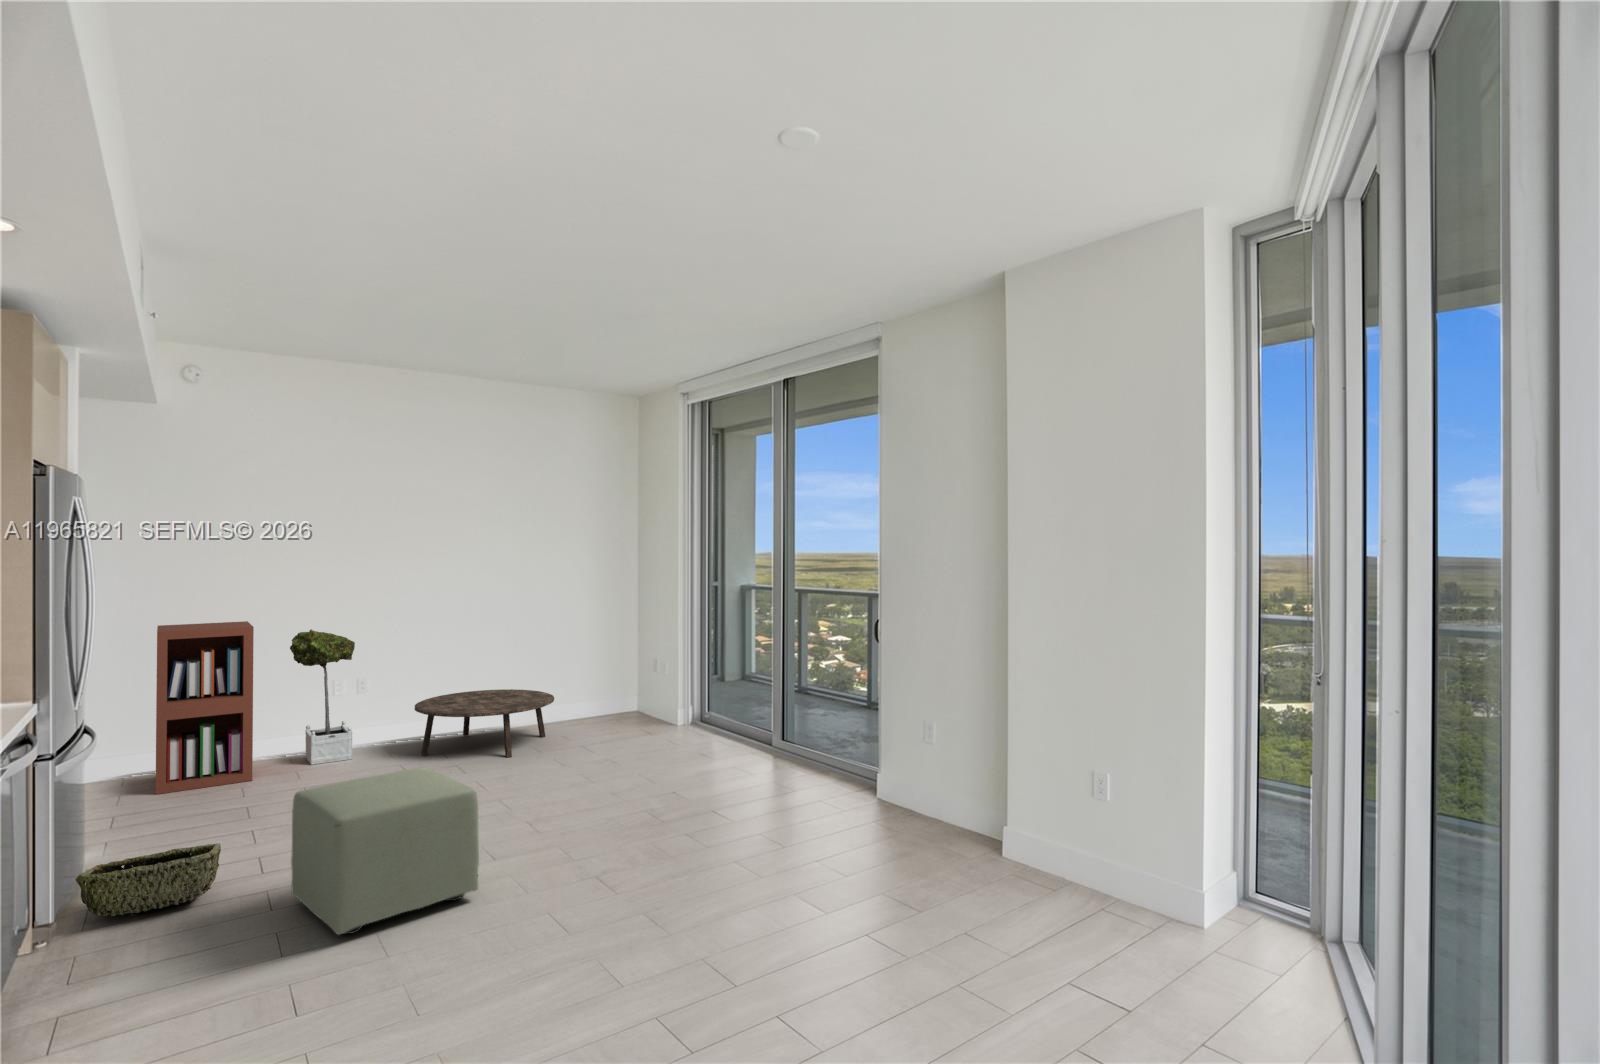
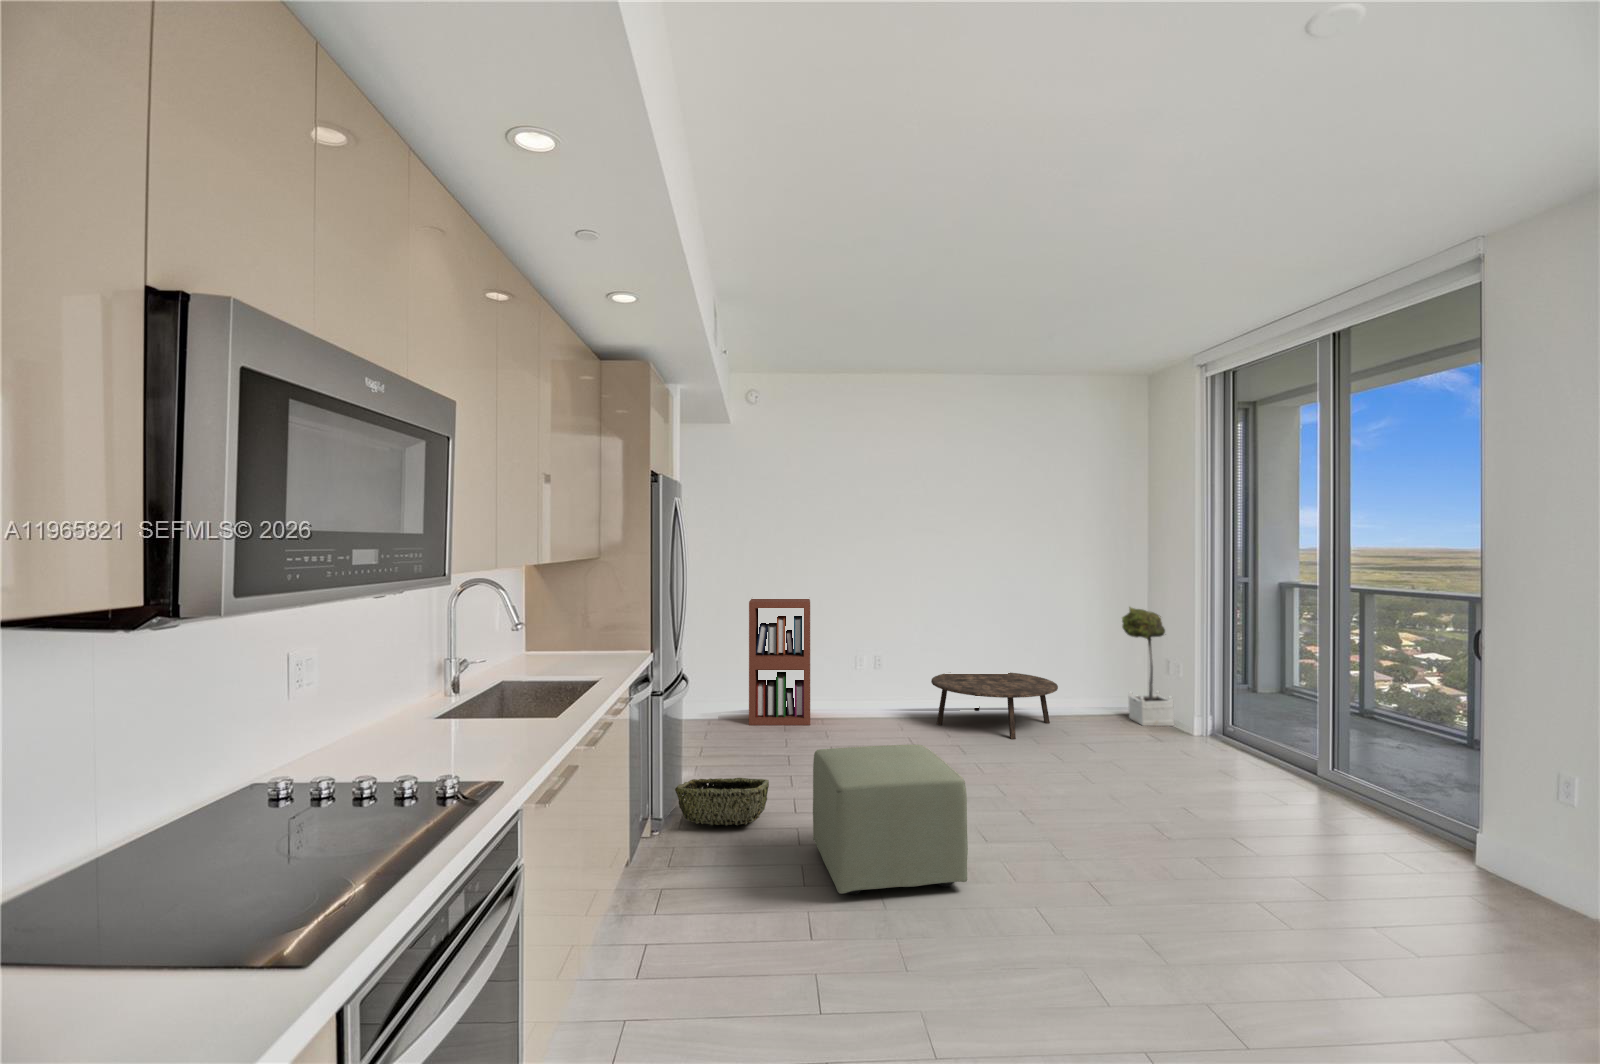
potted tree: present [290,629,355,765] -> present [1122,607,1174,726]

